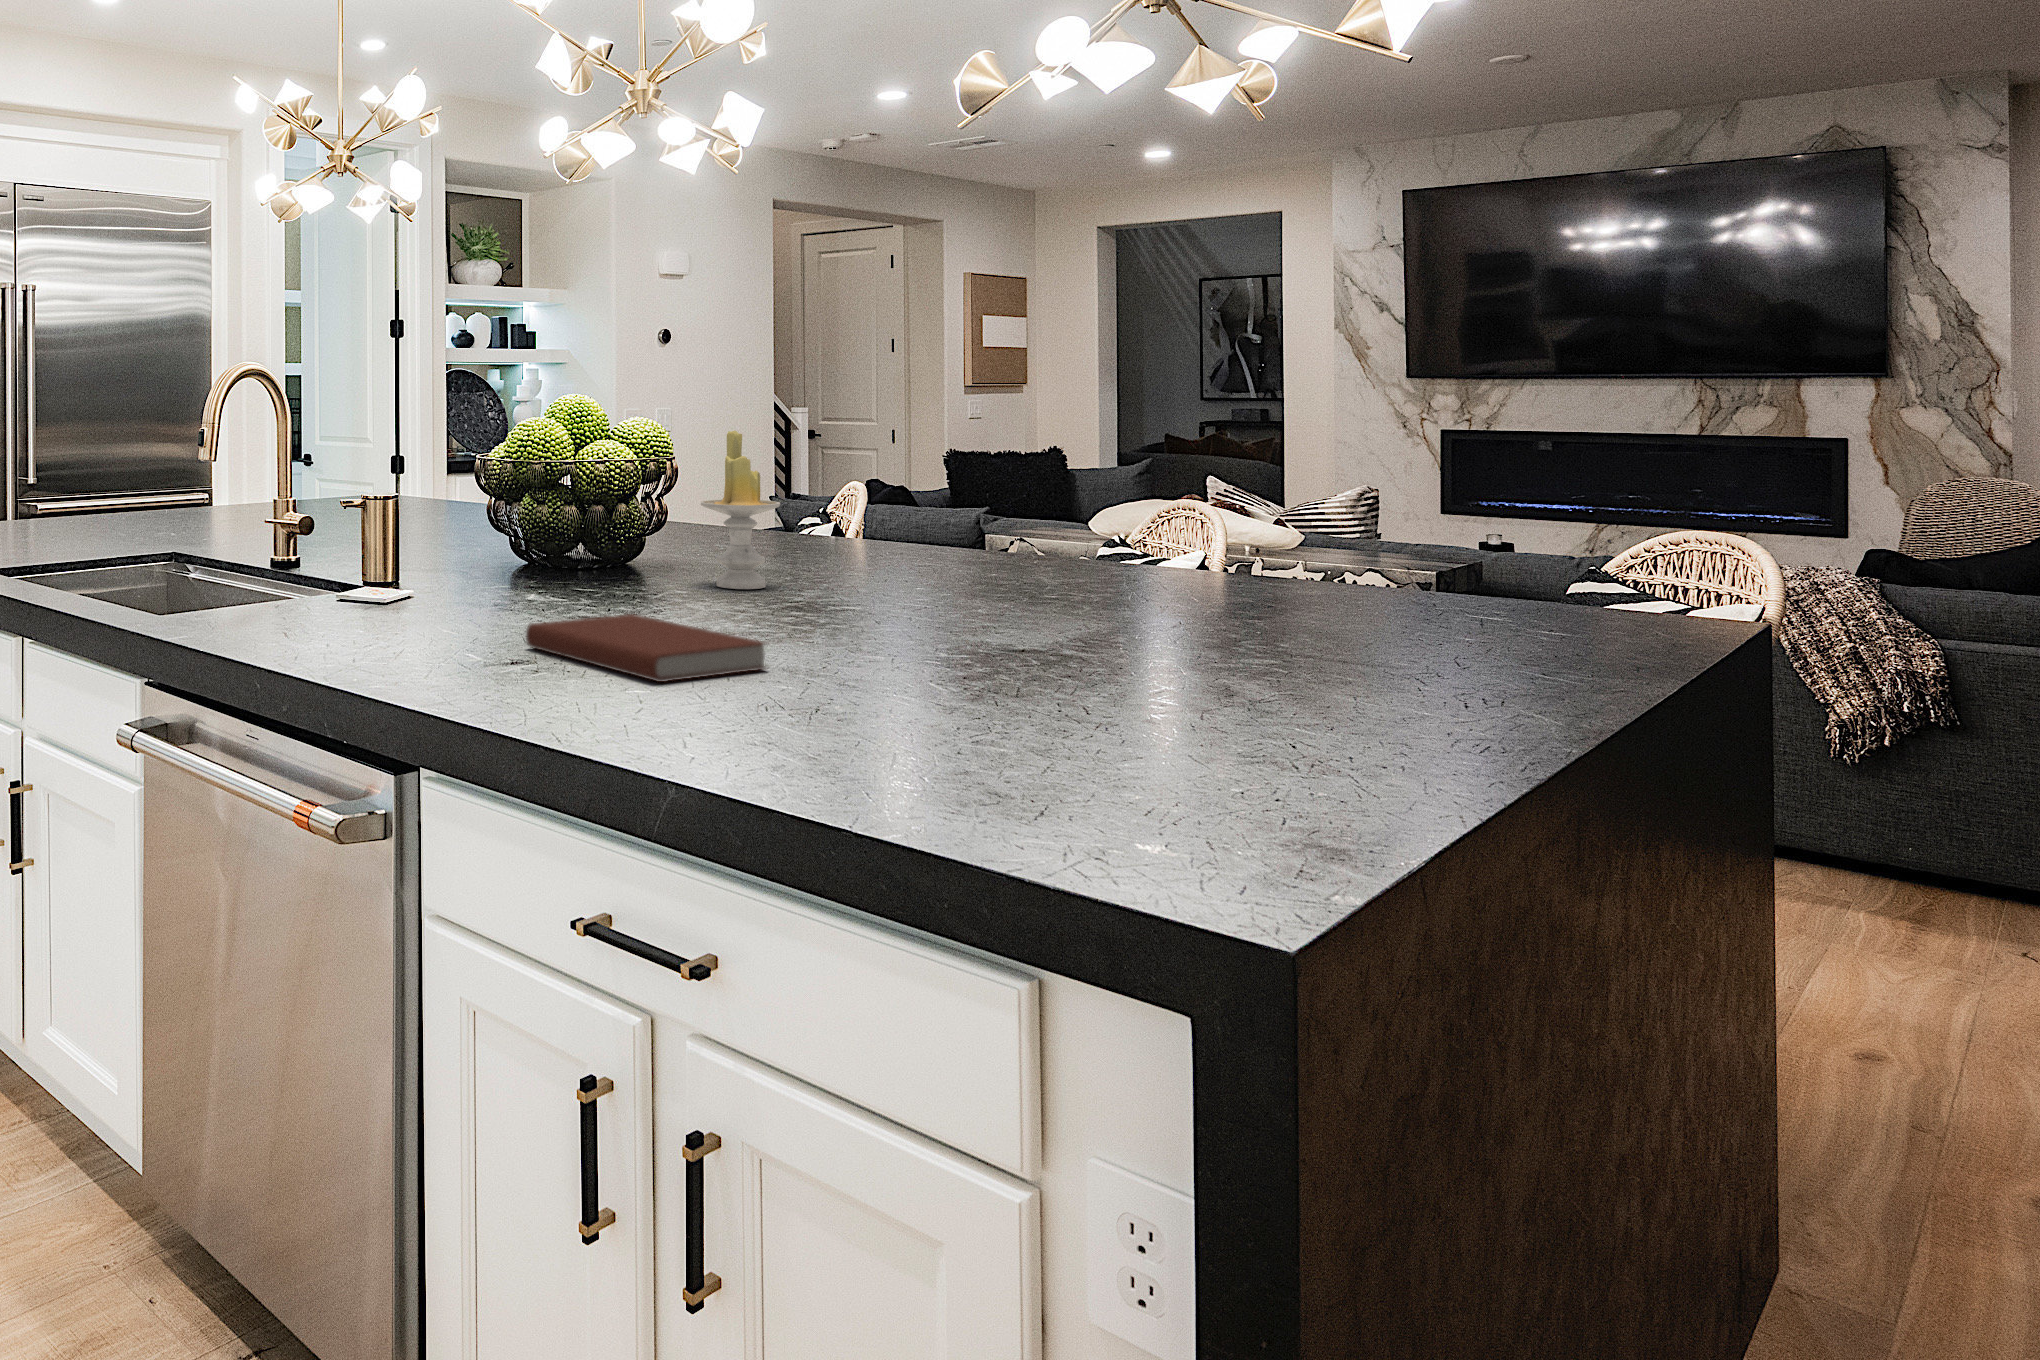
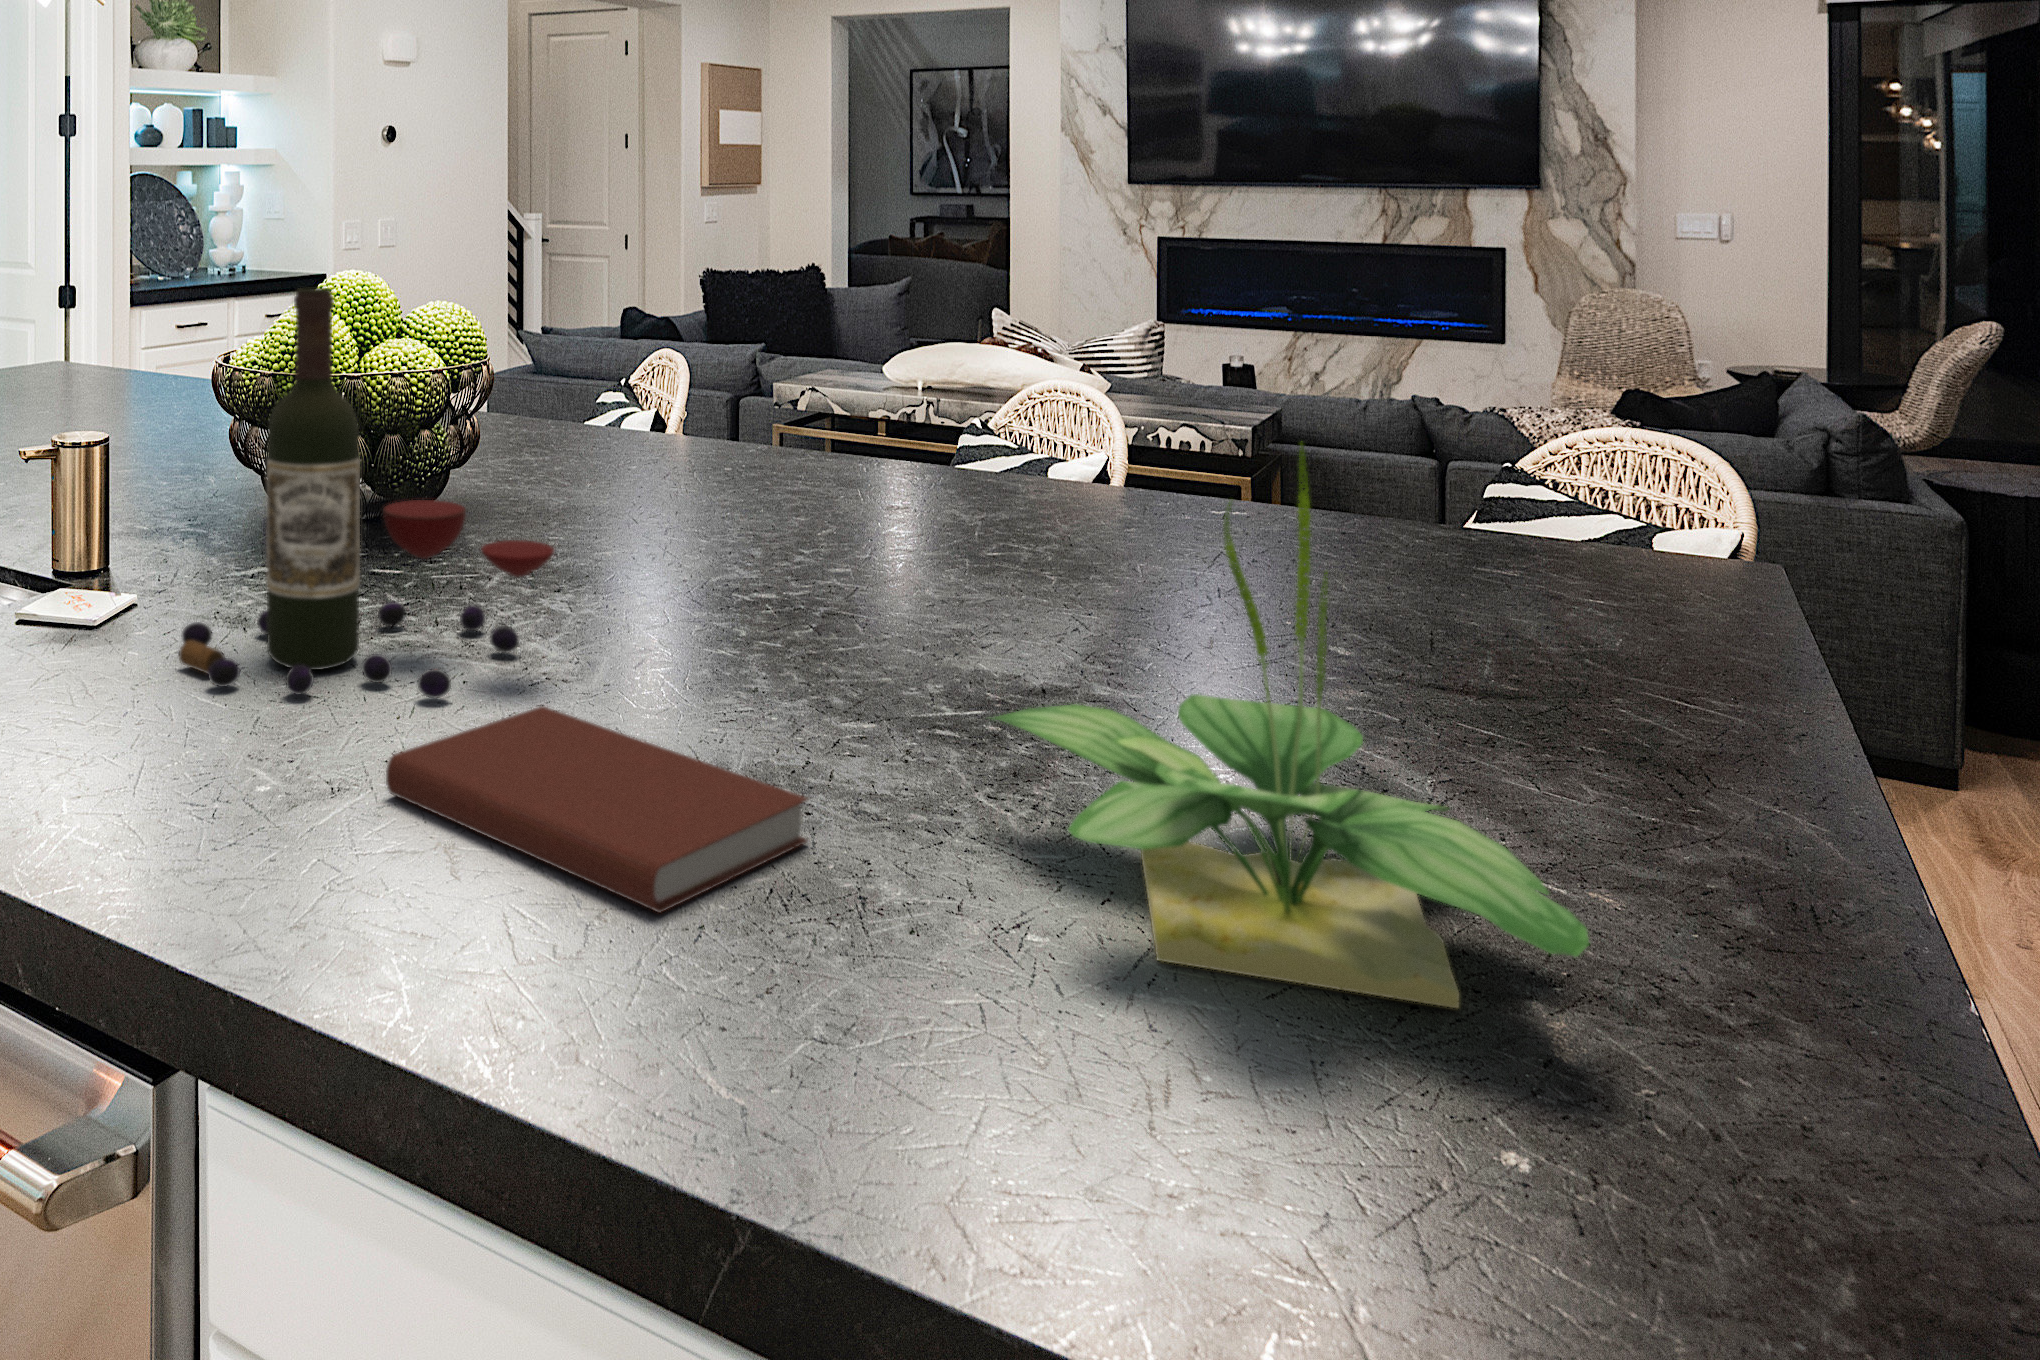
wine bottle: none [423,373,661,621] -> present [179,288,555,698]
potted plant: none [883,411,1185,726] -> present [994,441,1589,1008]
candle: present [701,431,780,589] -> none [571,348,685,583]

